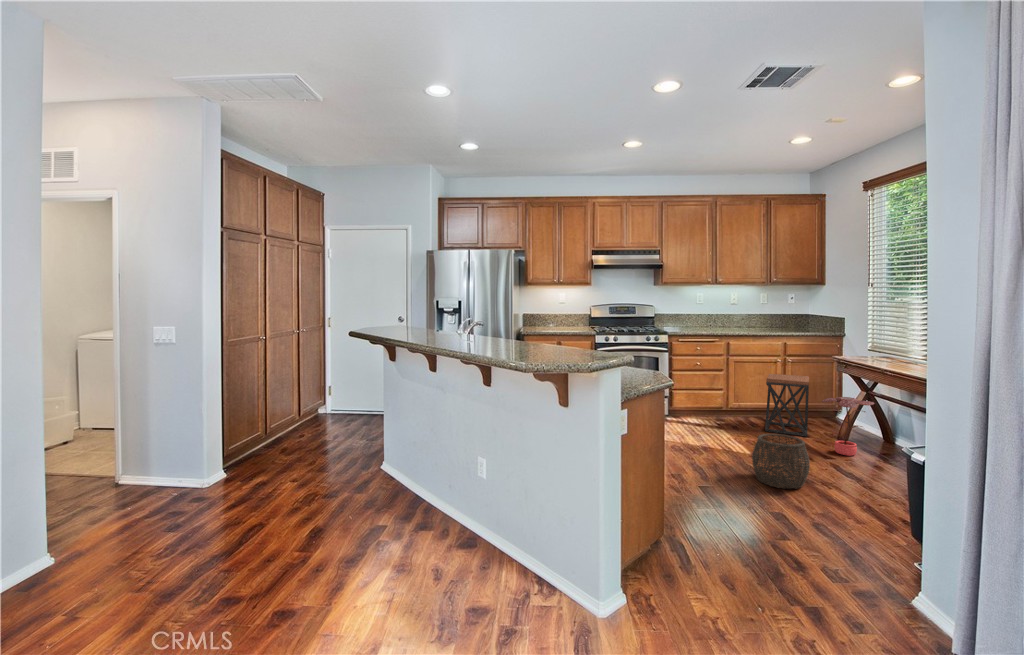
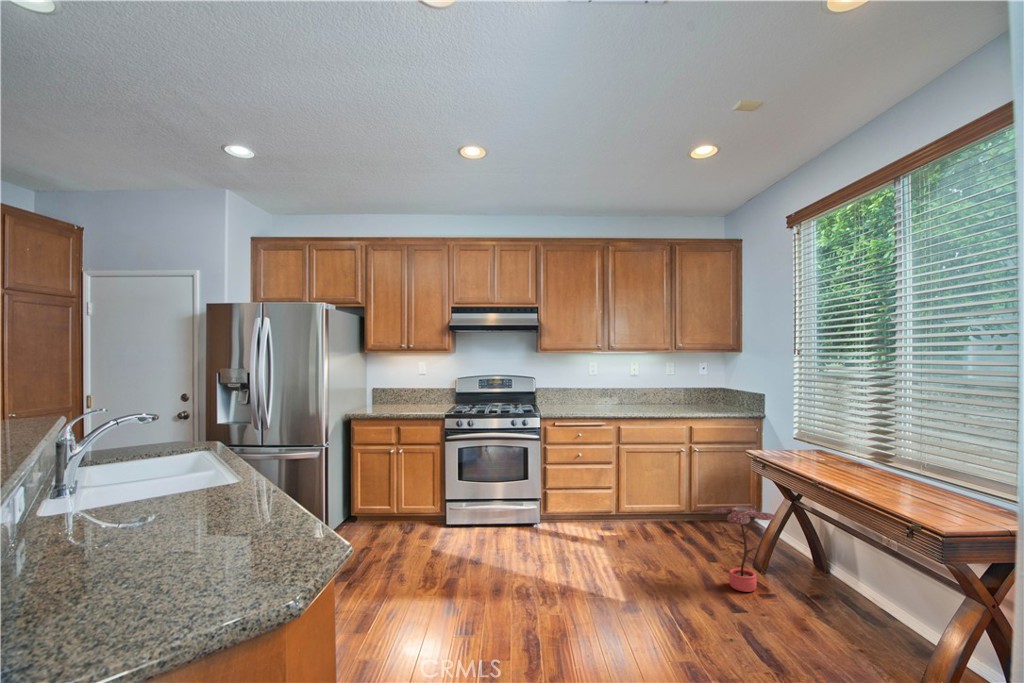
stool: present [765,374,809,436] -> none [654,469,715,558]
woven basket: present [752,434,810,489] -> none [581,568,658,660]

